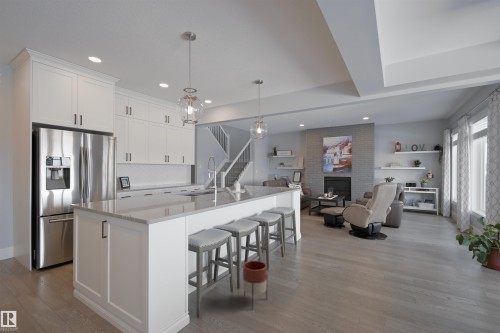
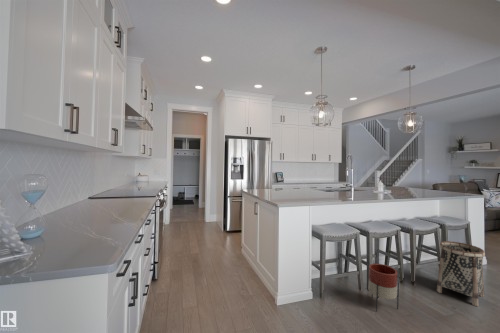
basket: none [285,227,312,274] -> present [437,241,485,306]

